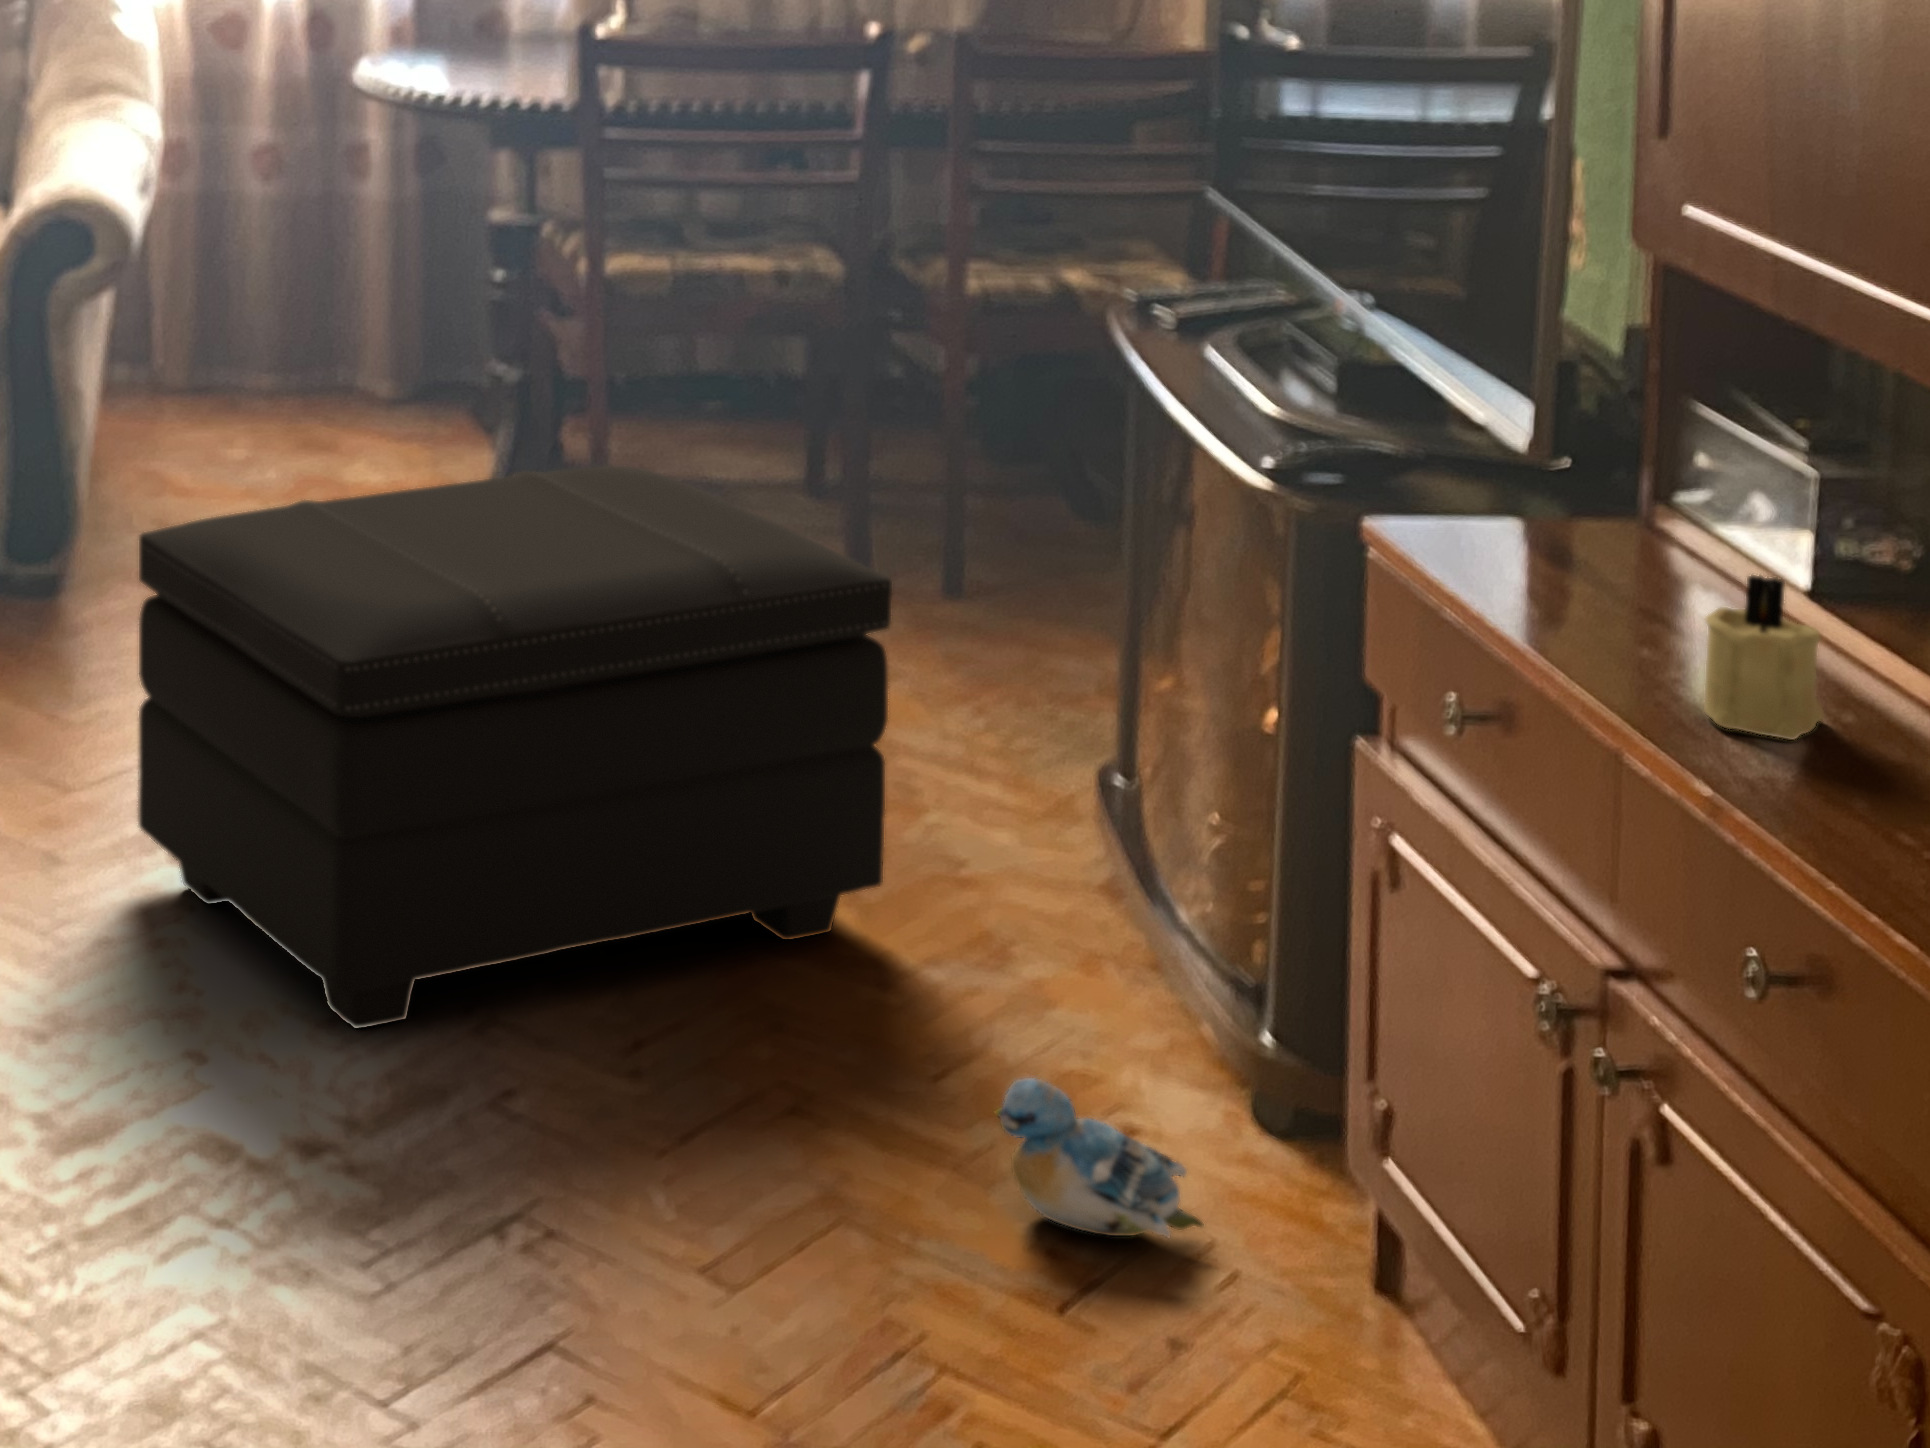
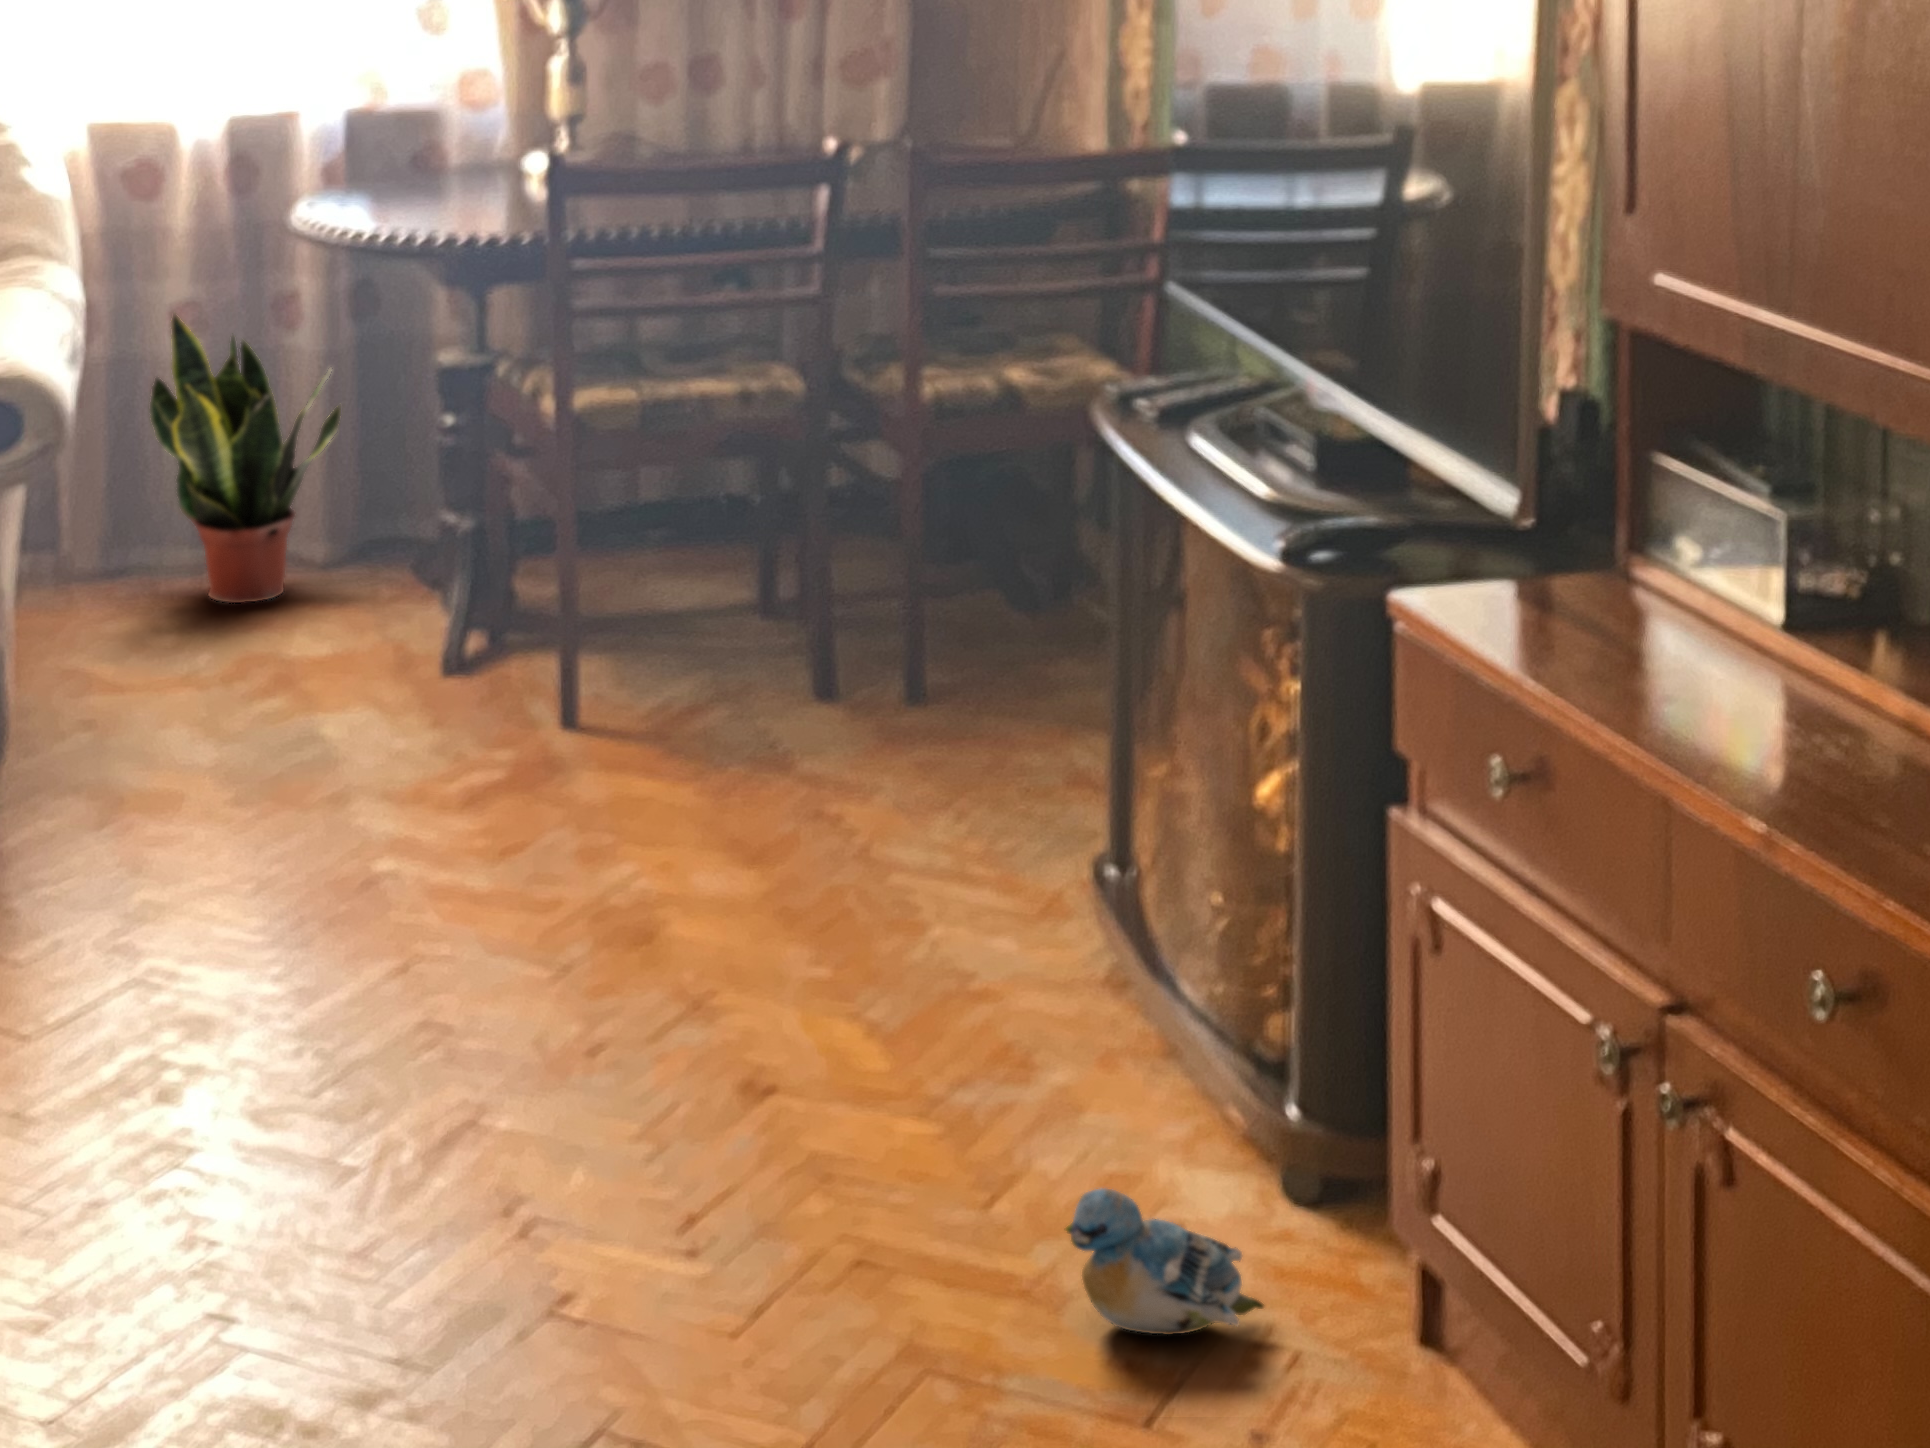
potted plant: none [236,156,410,432] -> present [150,313,341,603]
footstool: present [138,465,892,1029] -> none [119,610,912,1256]
candle: present [1704,575,1824,740] -> none [1712,611,1811,763]

